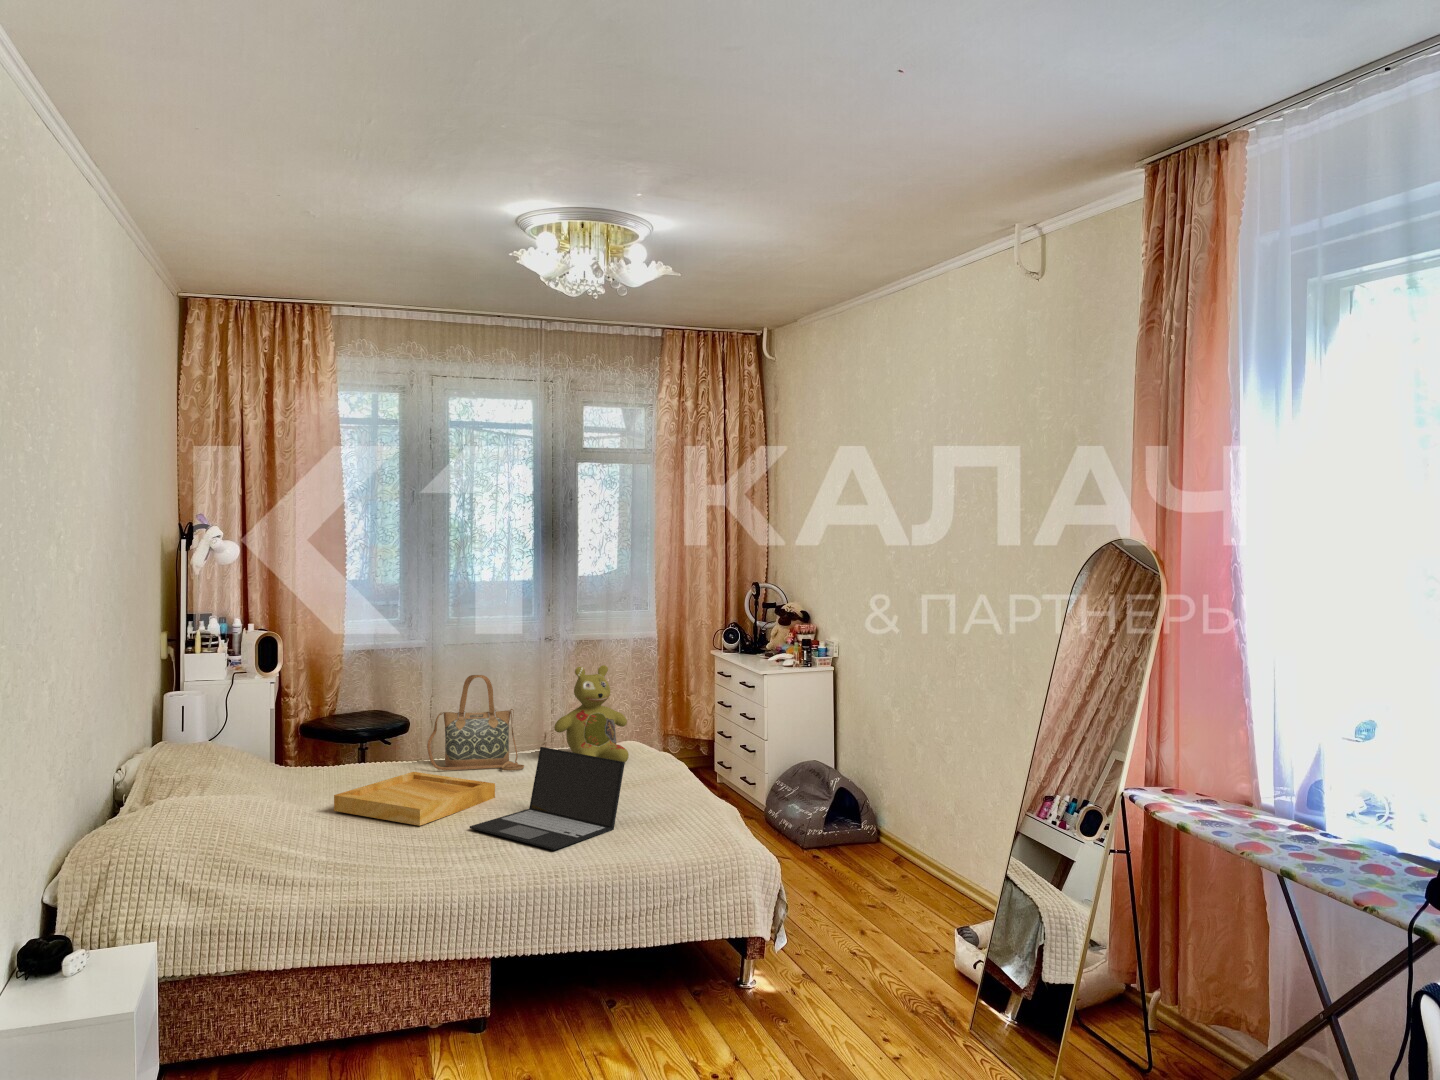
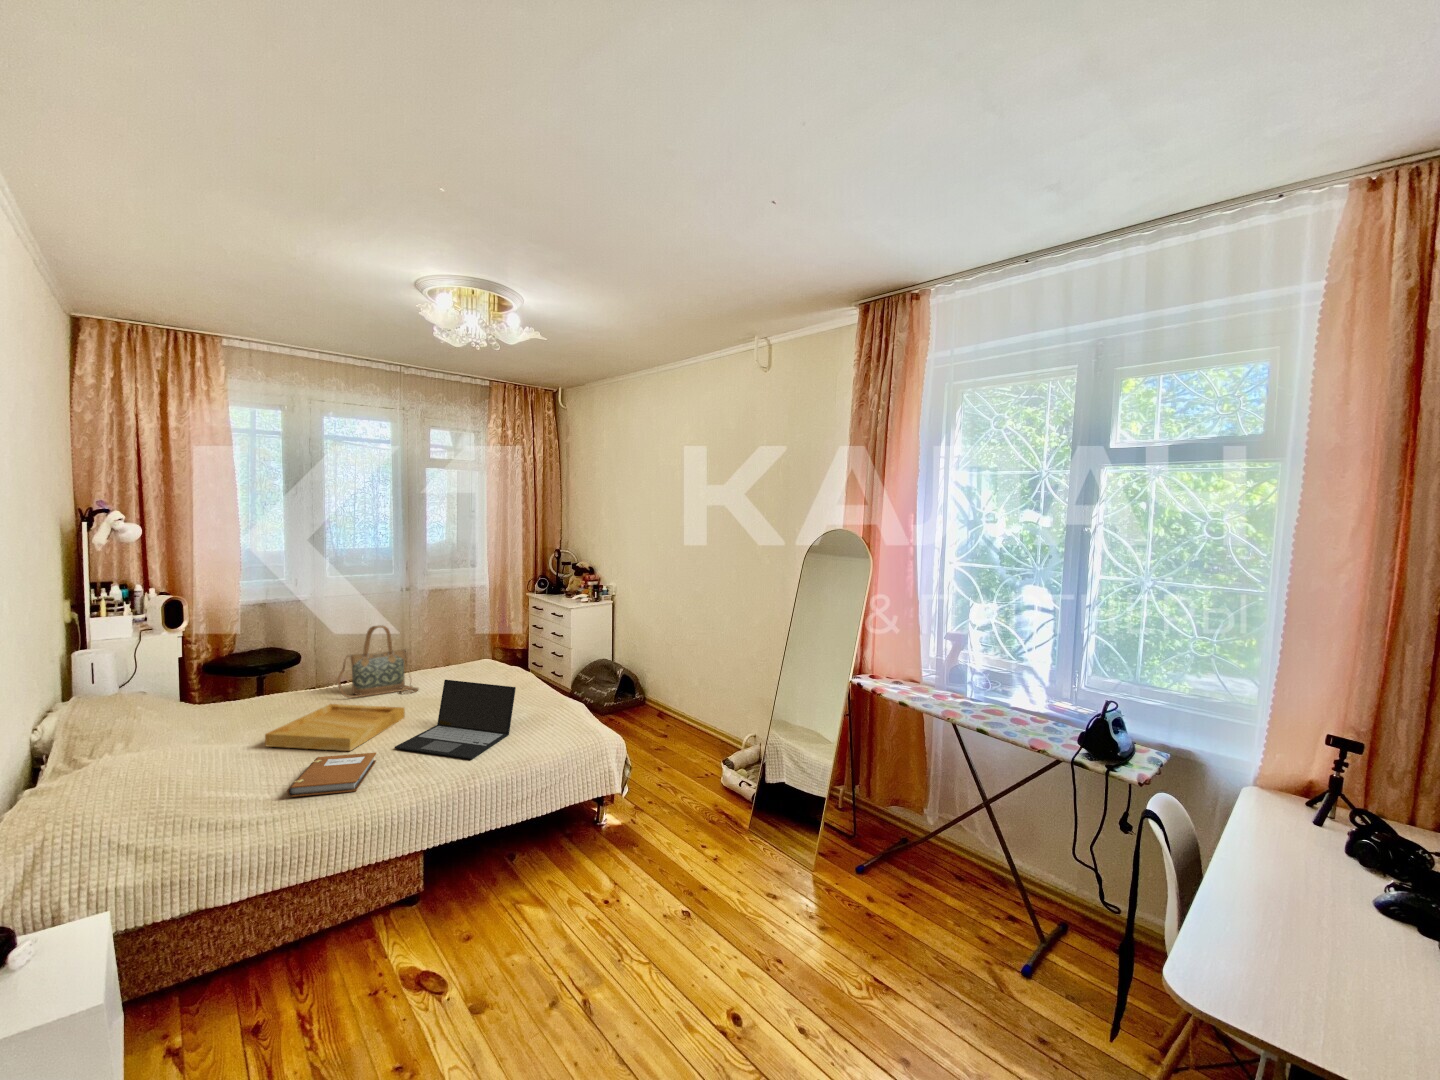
stuffed bear: present [554,665,629,762] -> none [440,613,497,685]
notebook: none [339,825,445,867] -> present [287,753,376,797]

